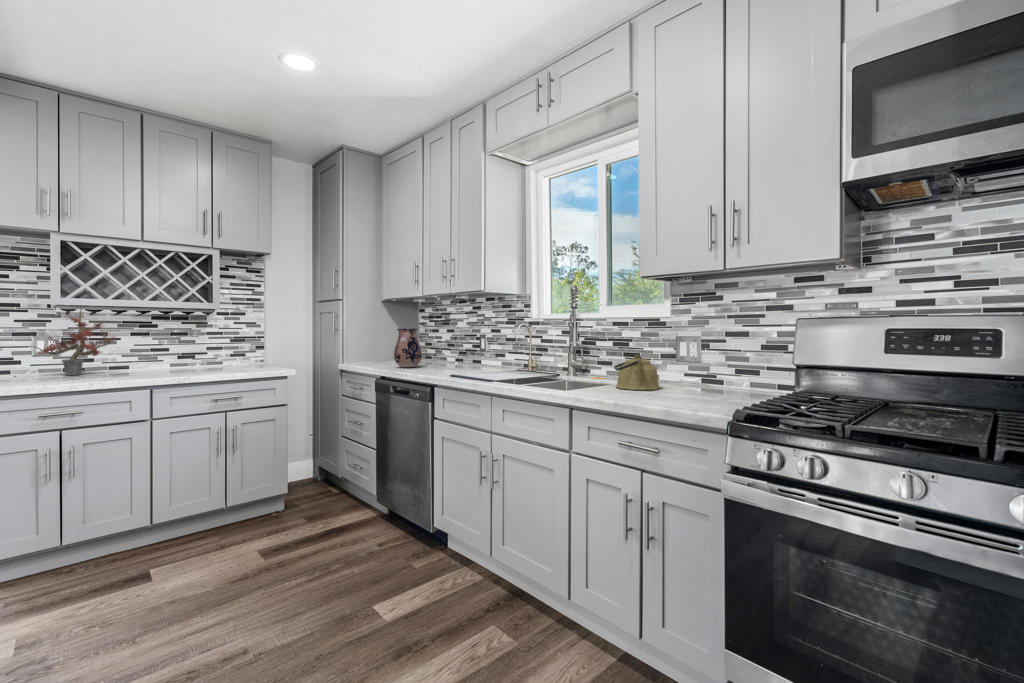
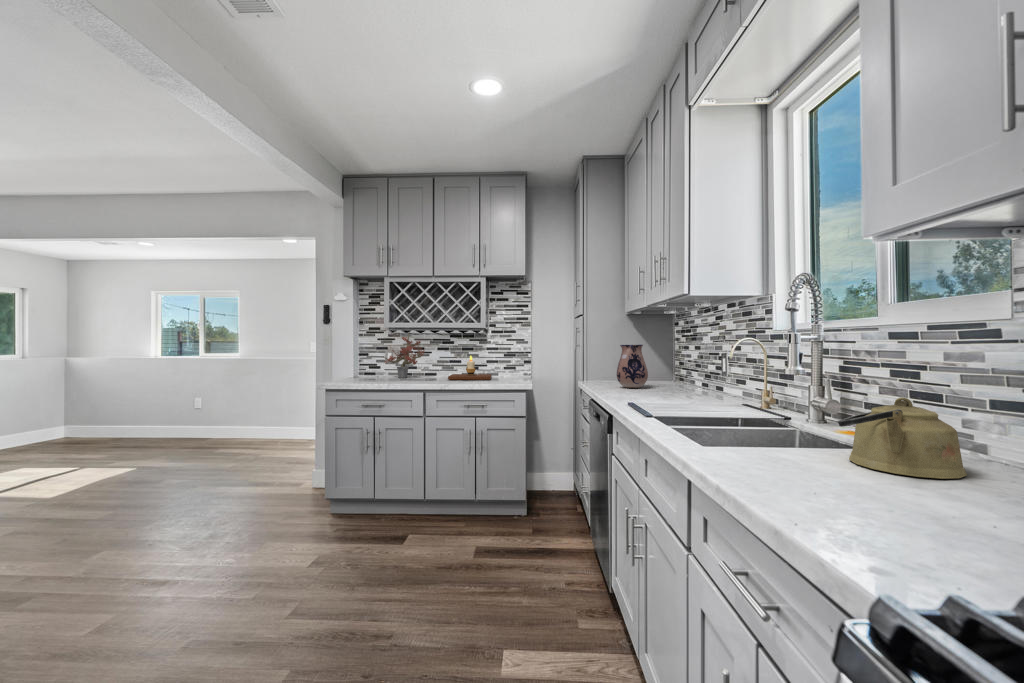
candle: none [154,342,225,373] -> present [448,356,491,380]

